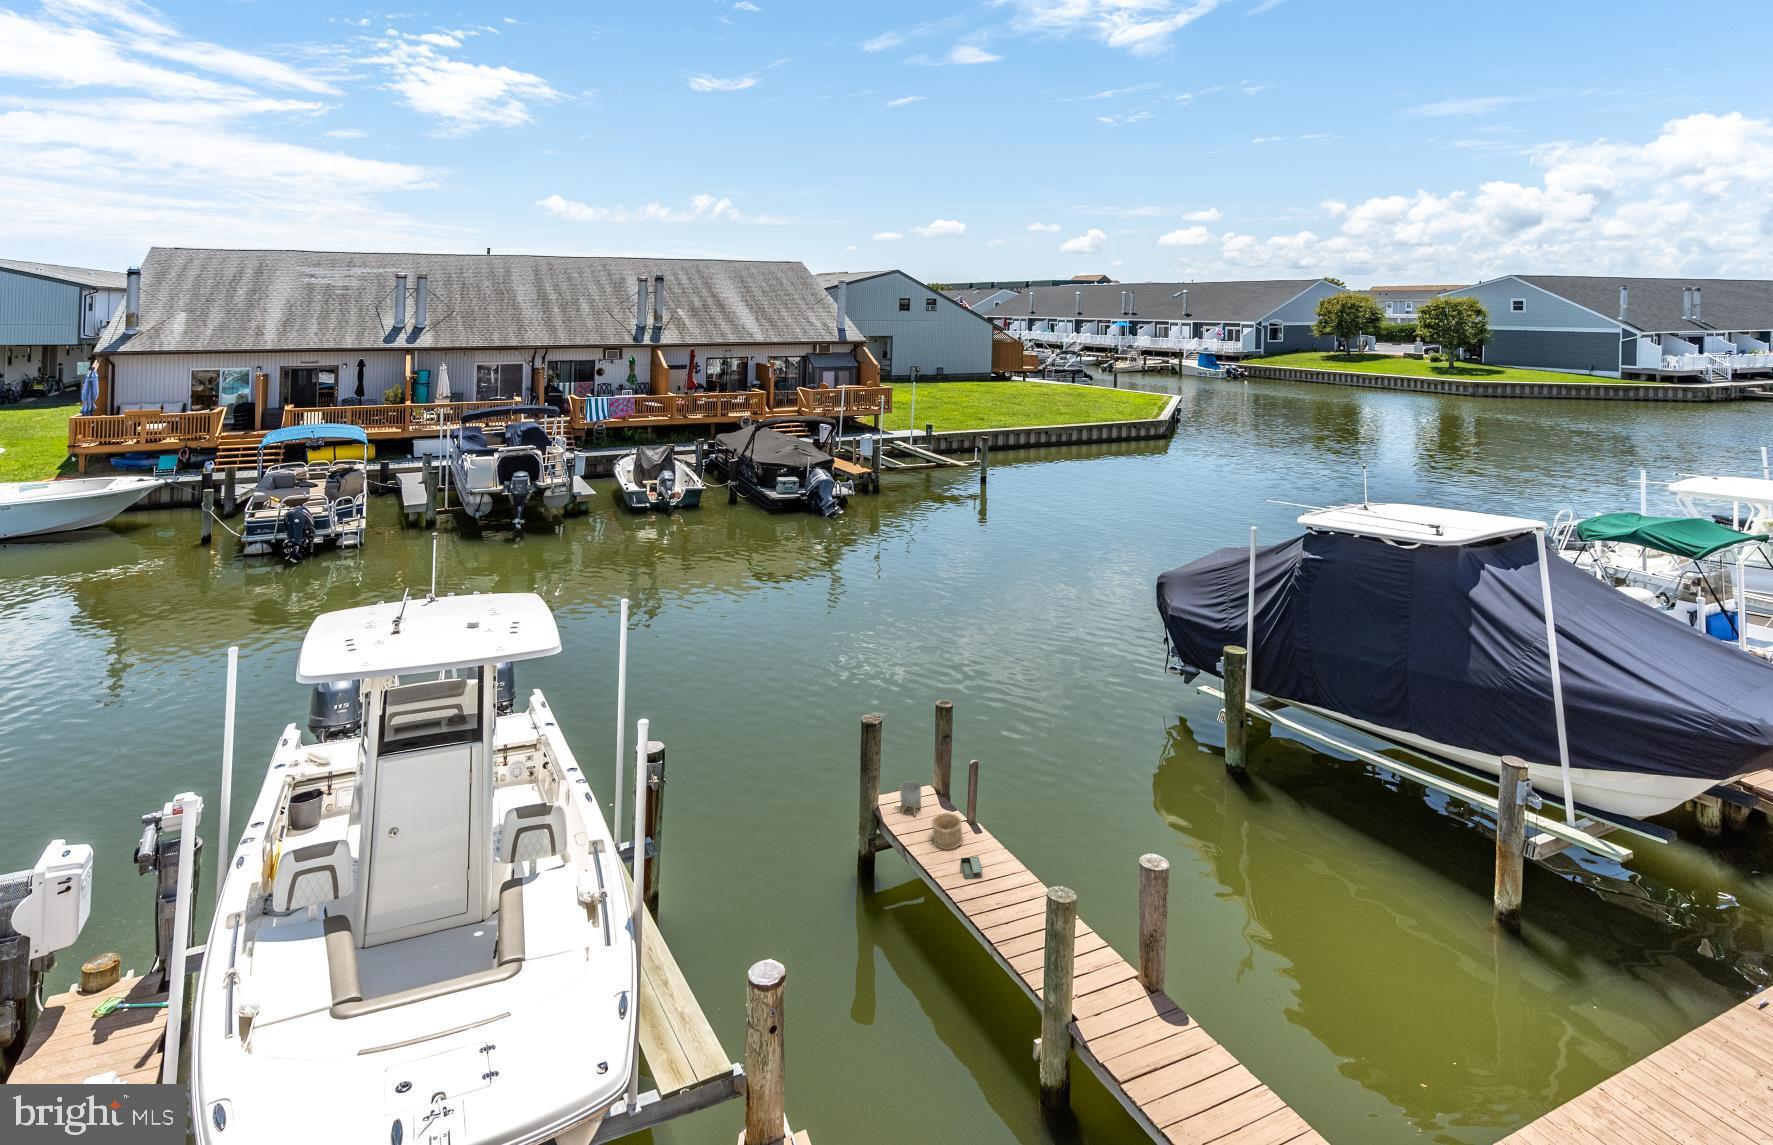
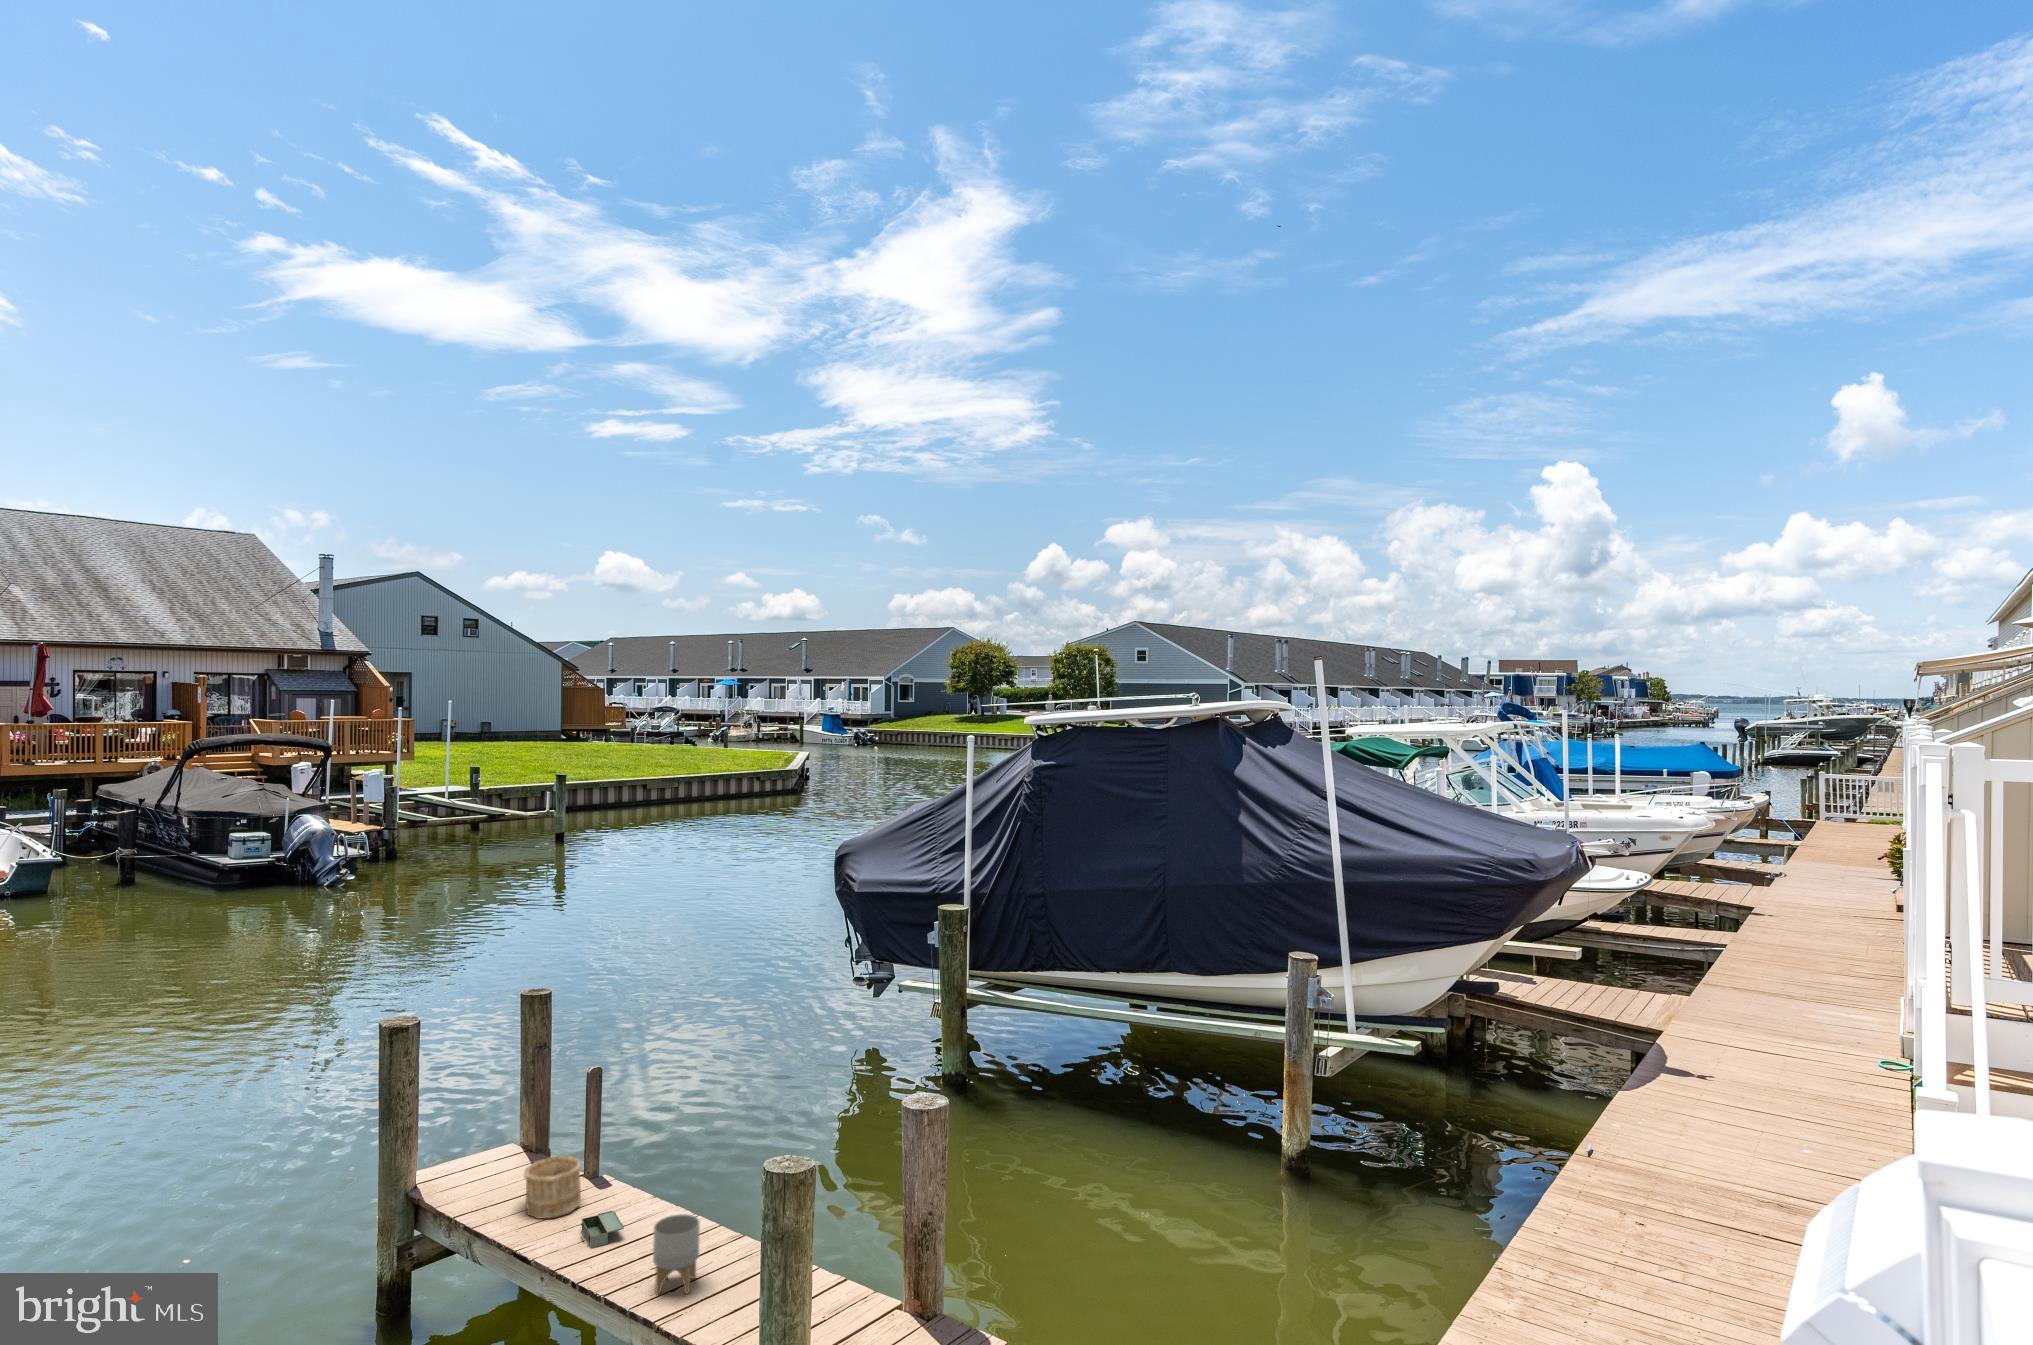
planter: present [900,781,921,816] -> present [653,1214,700,1294]

